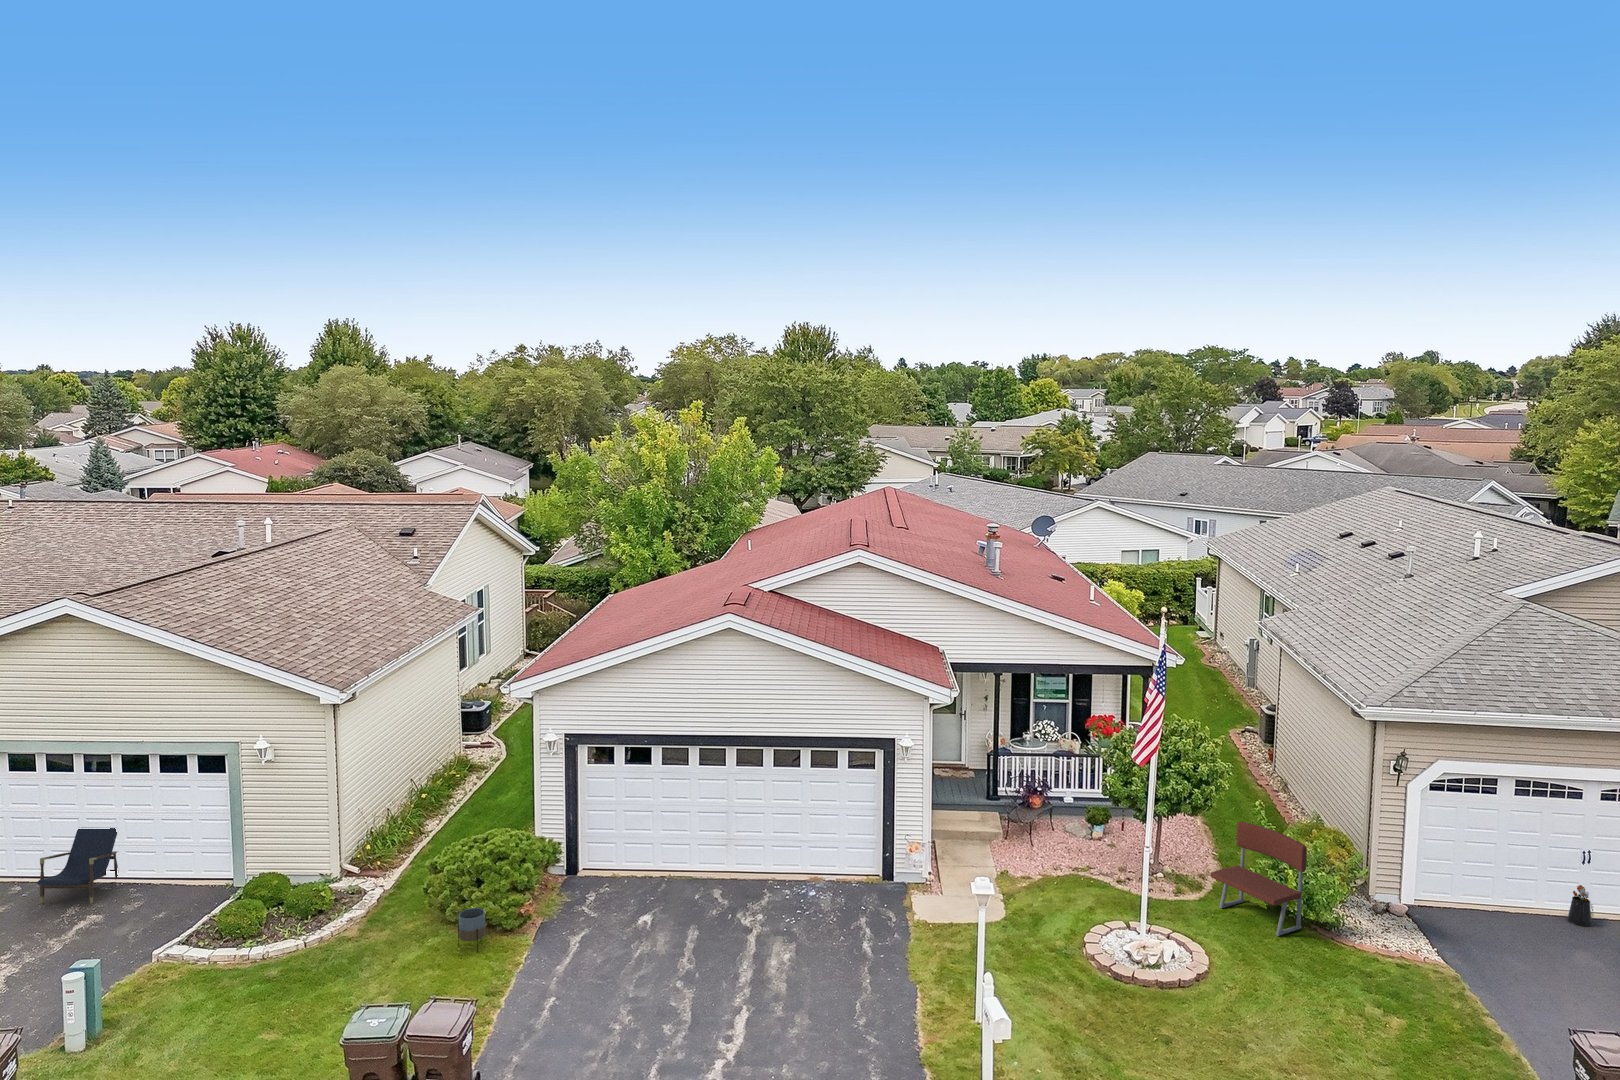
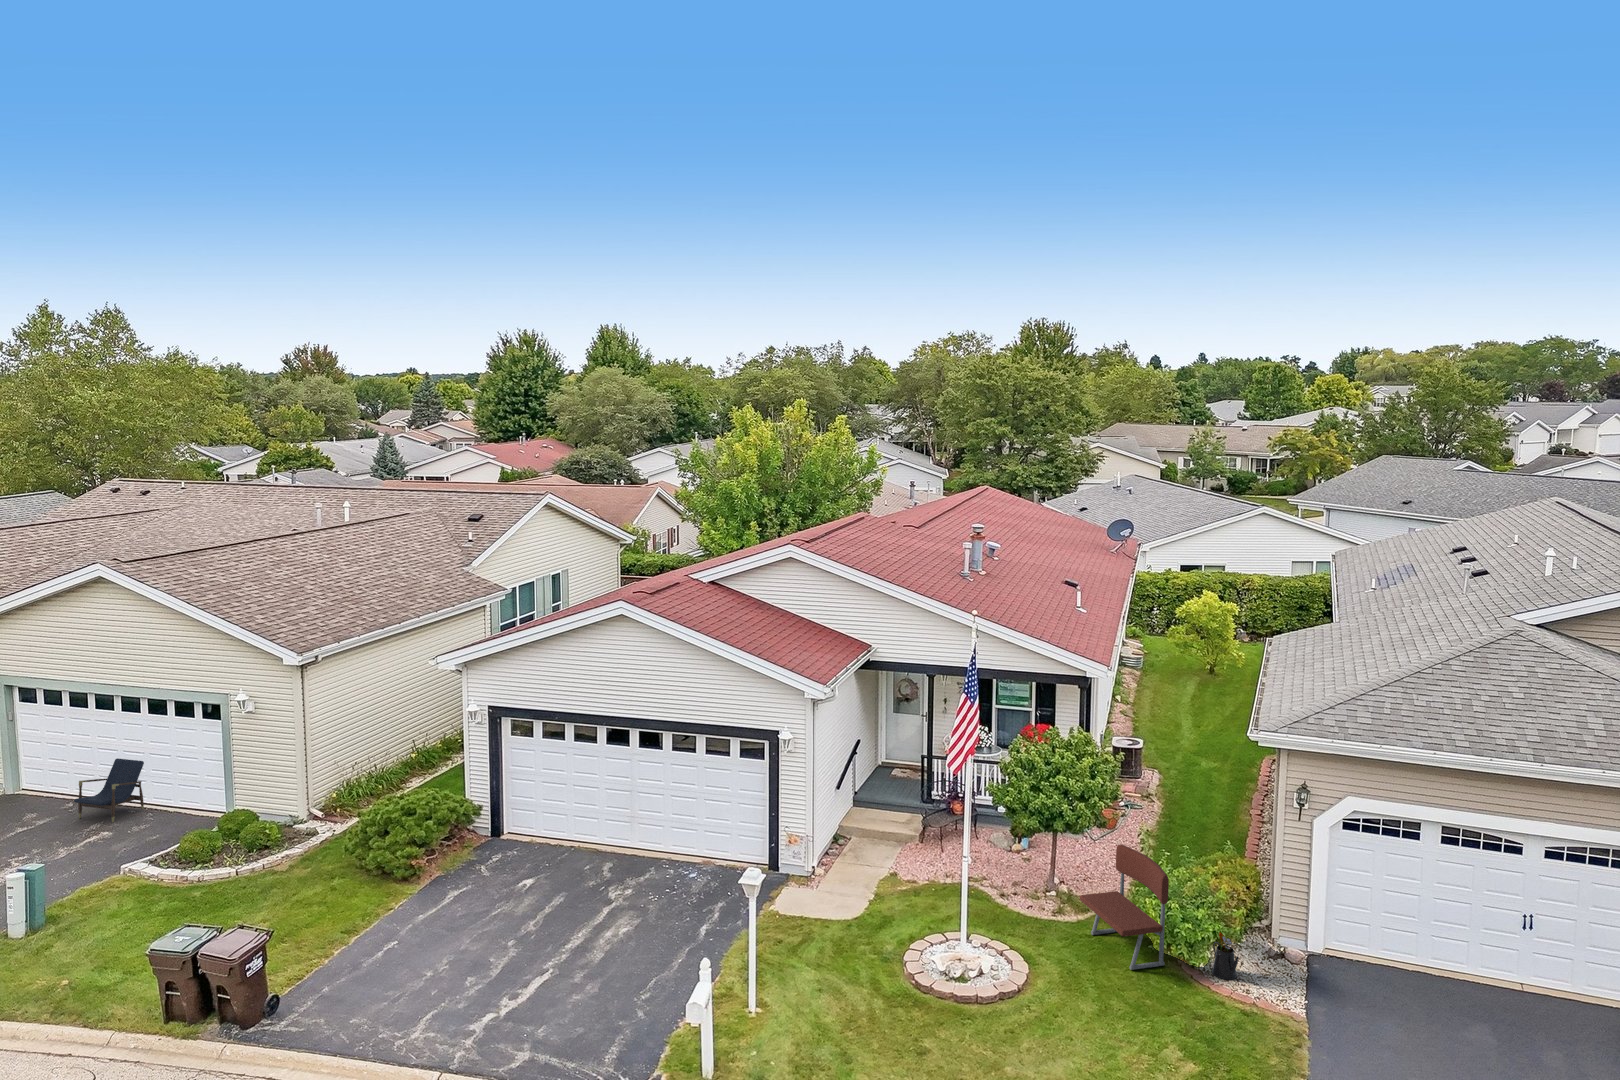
watering can: present [1567,885,1593,926] -> present [1212,932,1239,980]
planter: present [458,908,485,952] -> none [351,855,376,895]

